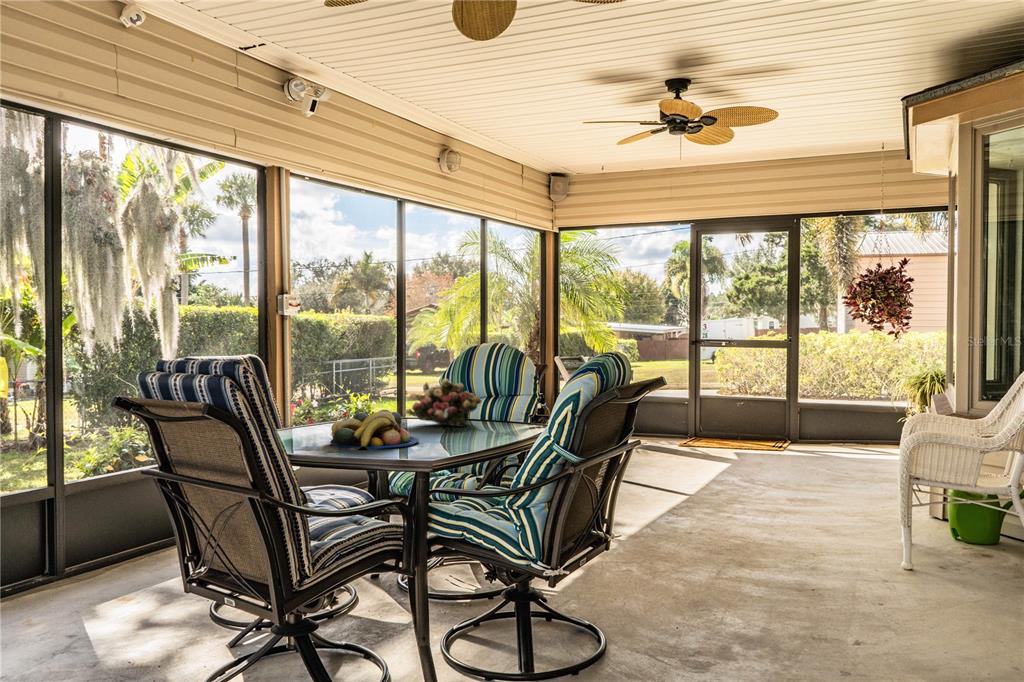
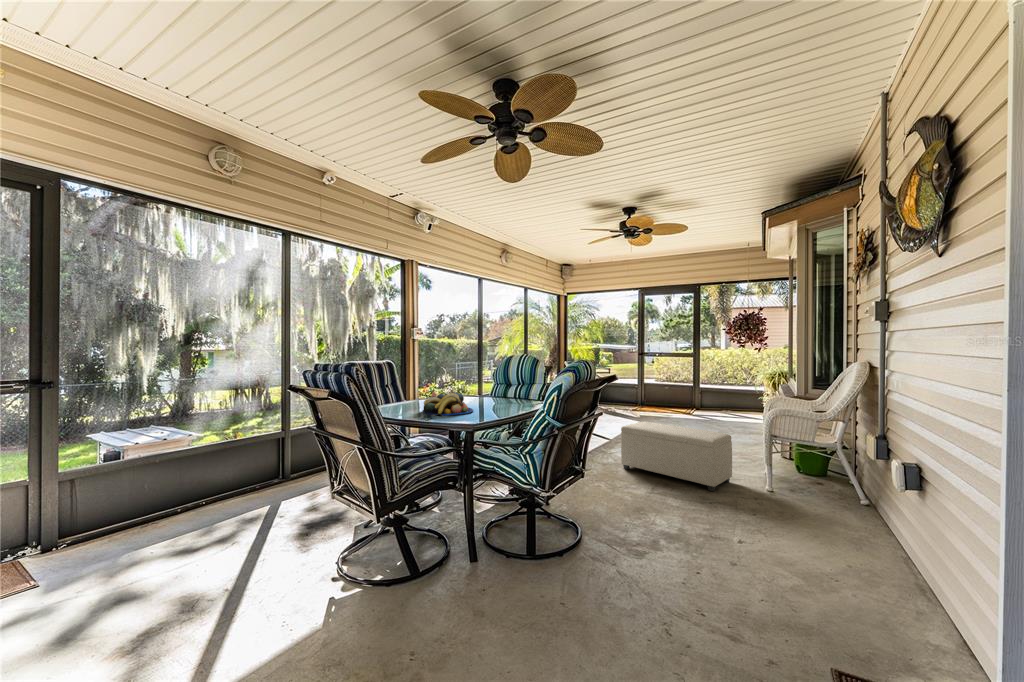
flower arrangement: present [404,379,481,427] -> none [470,374,513,402]
ottoman: none [664,459,848,571] -> present [621,422,732,491]

